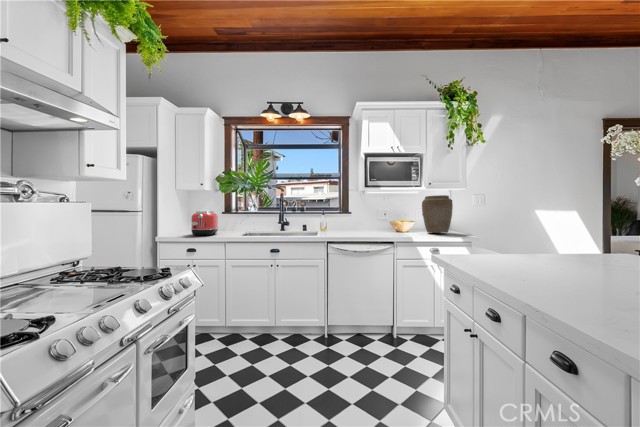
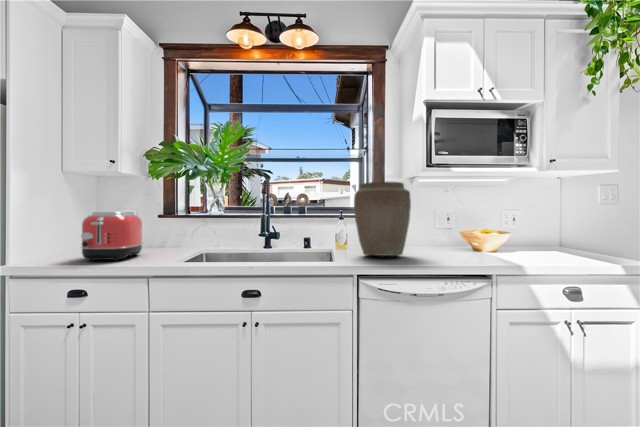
vase: present [422,195,453,233] -> present [354,182,411,256]

